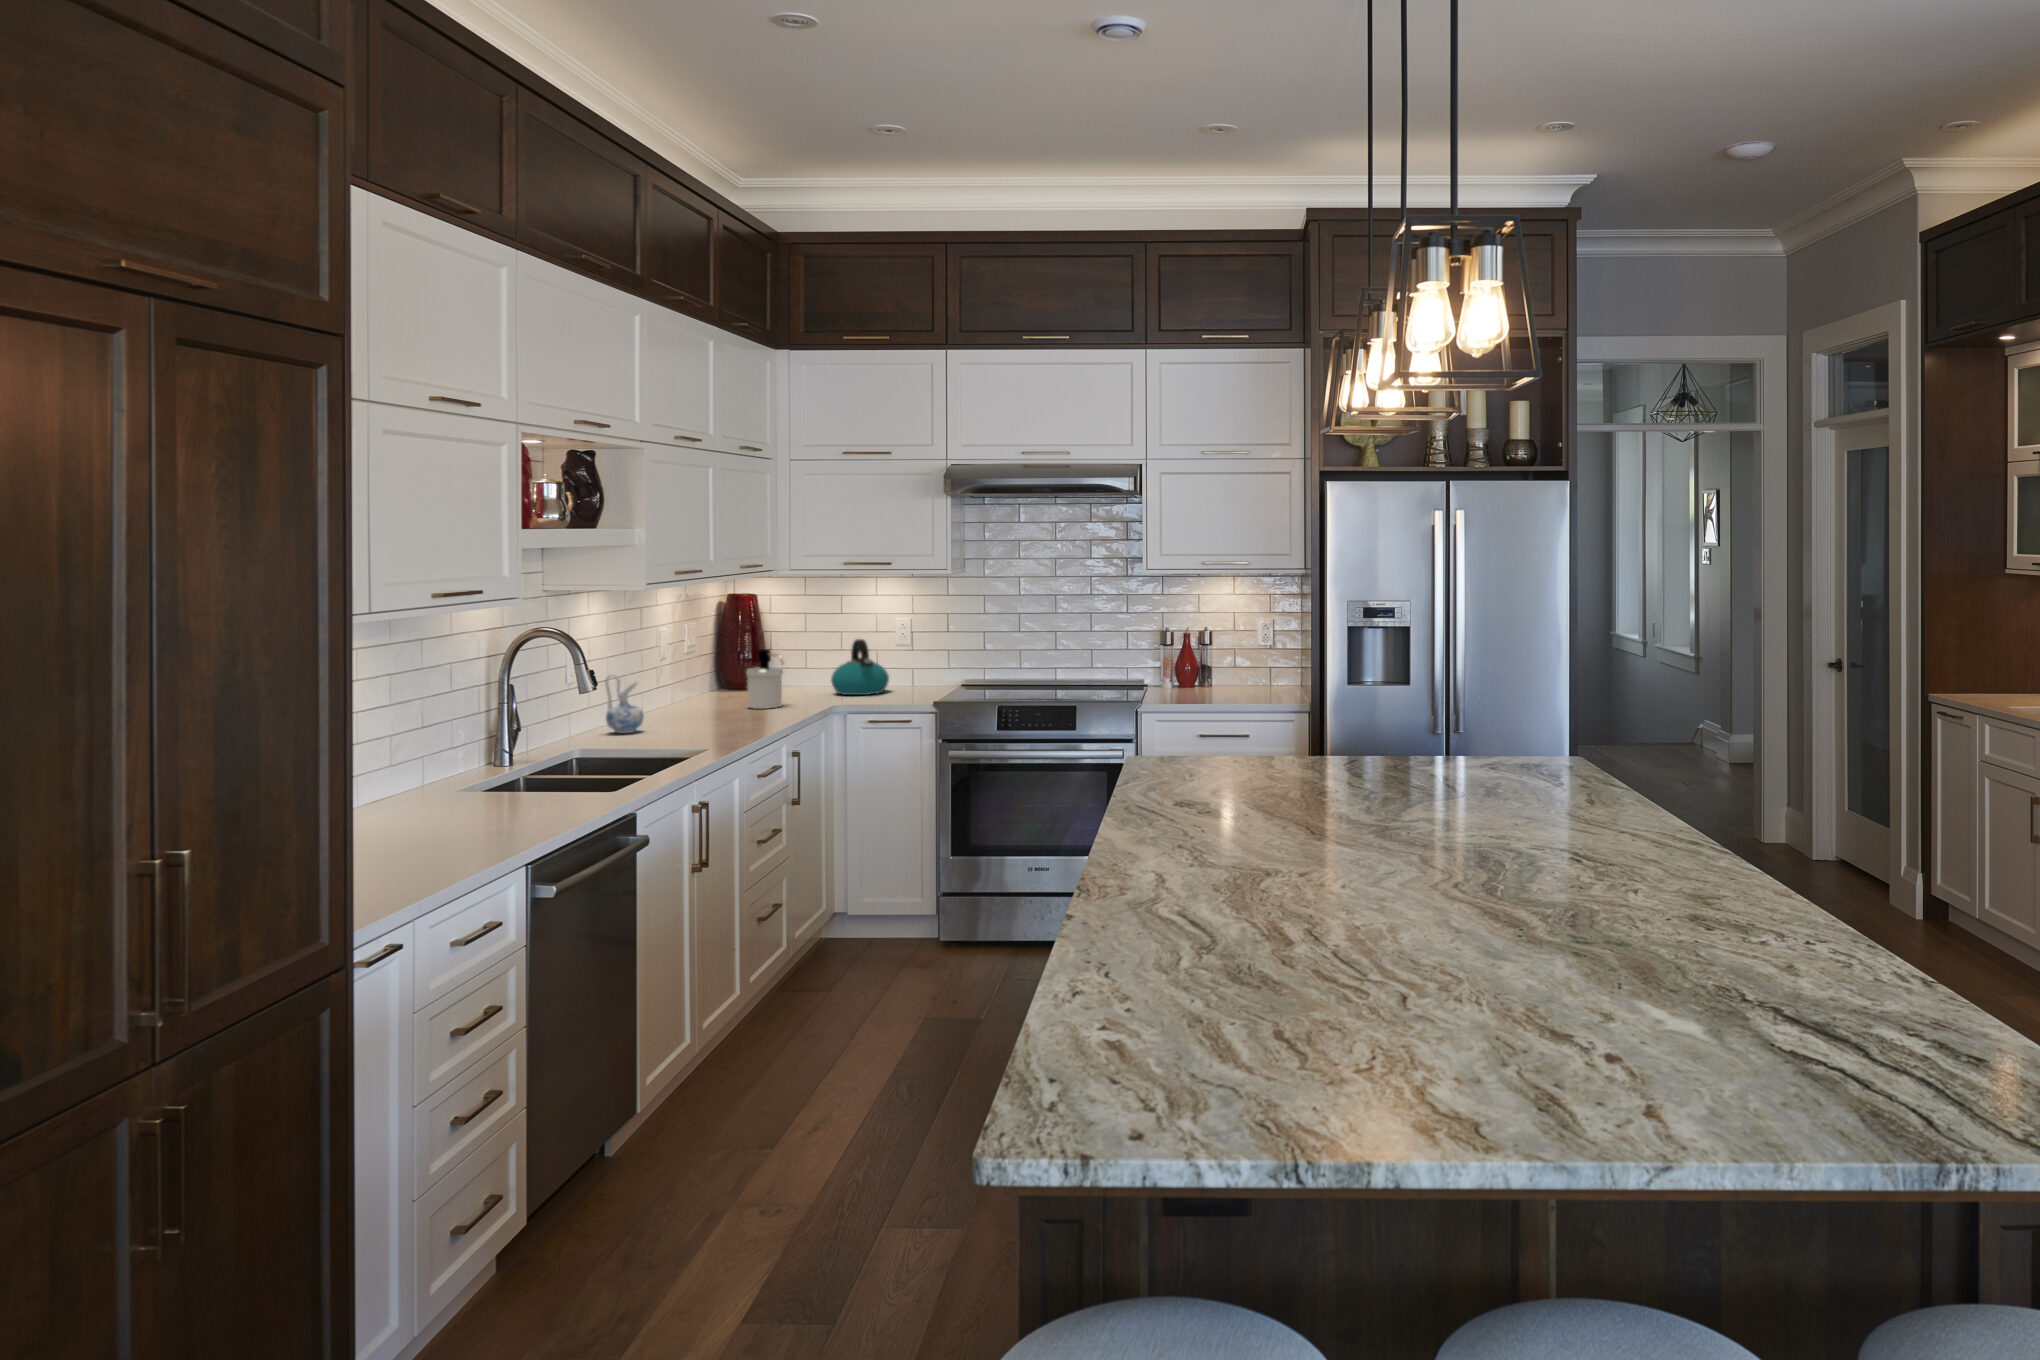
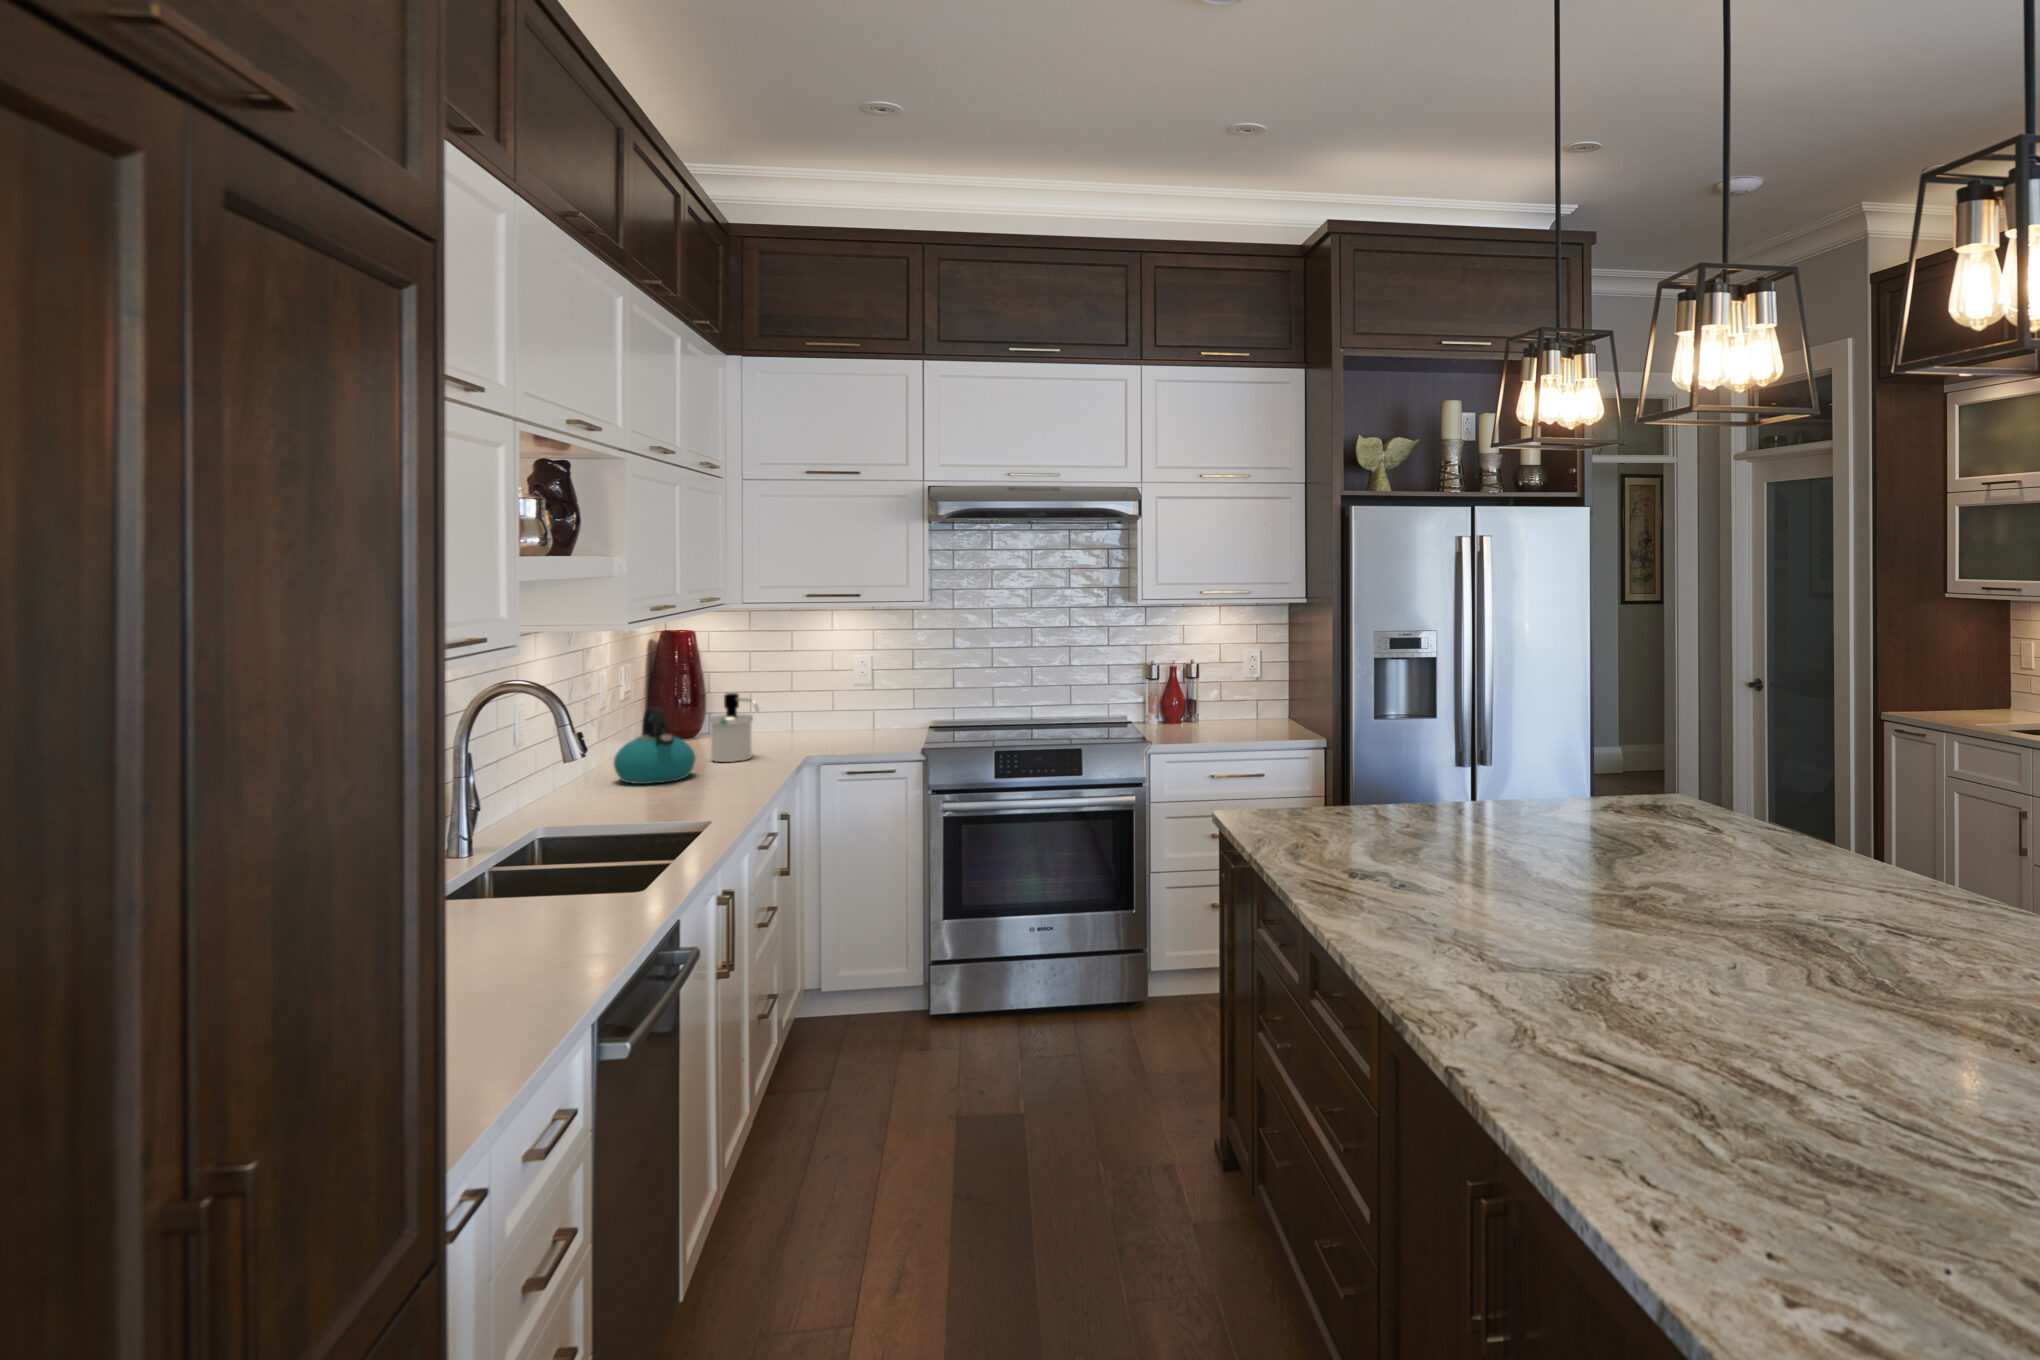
kettle: present [831,639,889,695] -> present [614,707,695,784]
ceramic pitcher: present [605,675,643,733] -> none [559,731,606,802]

